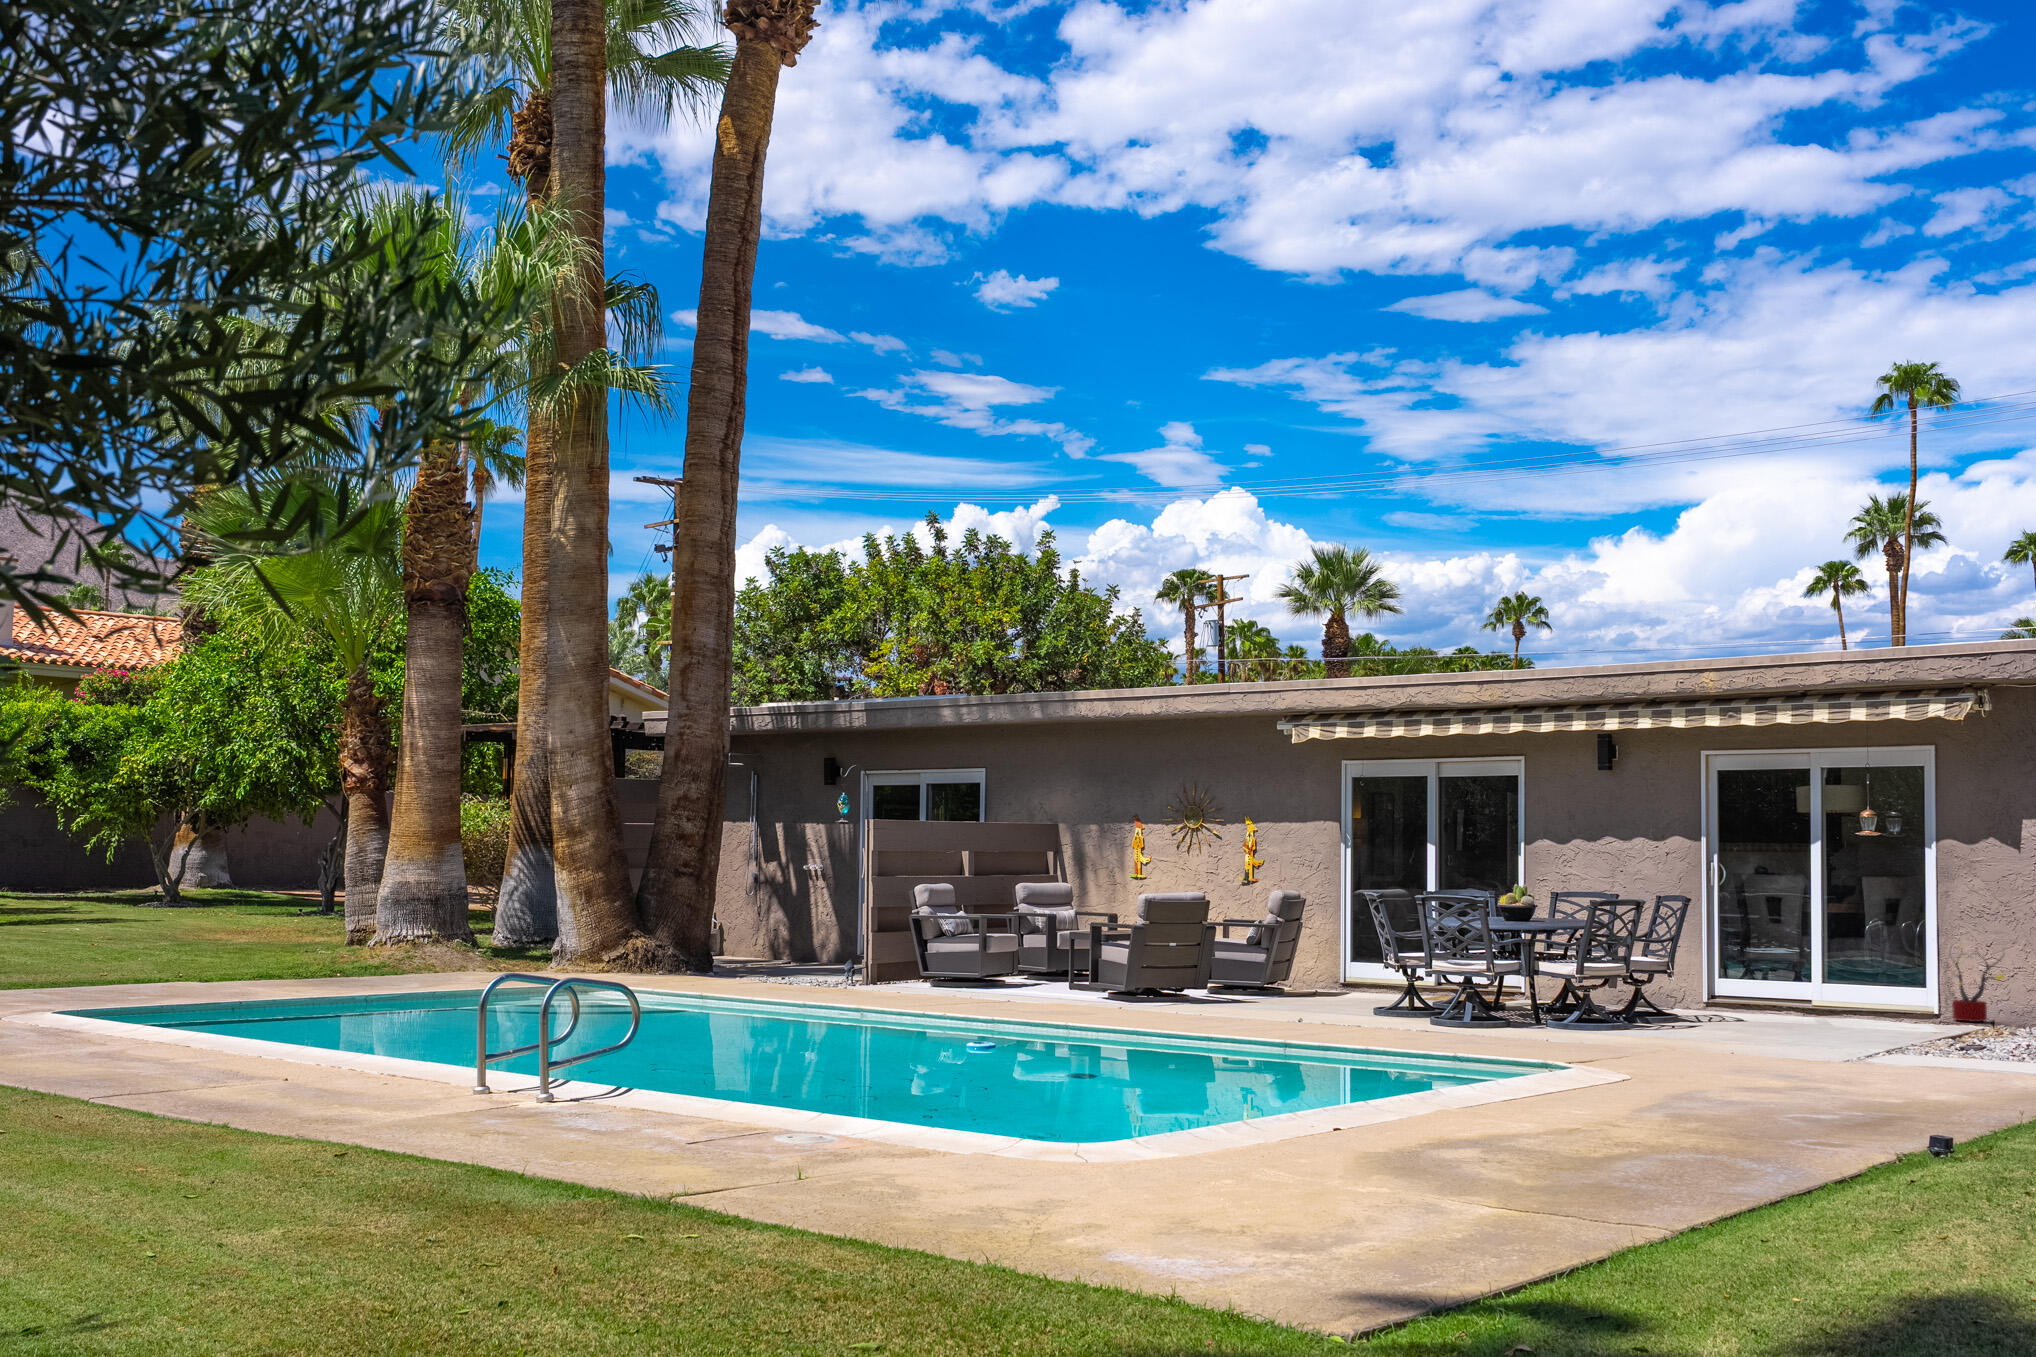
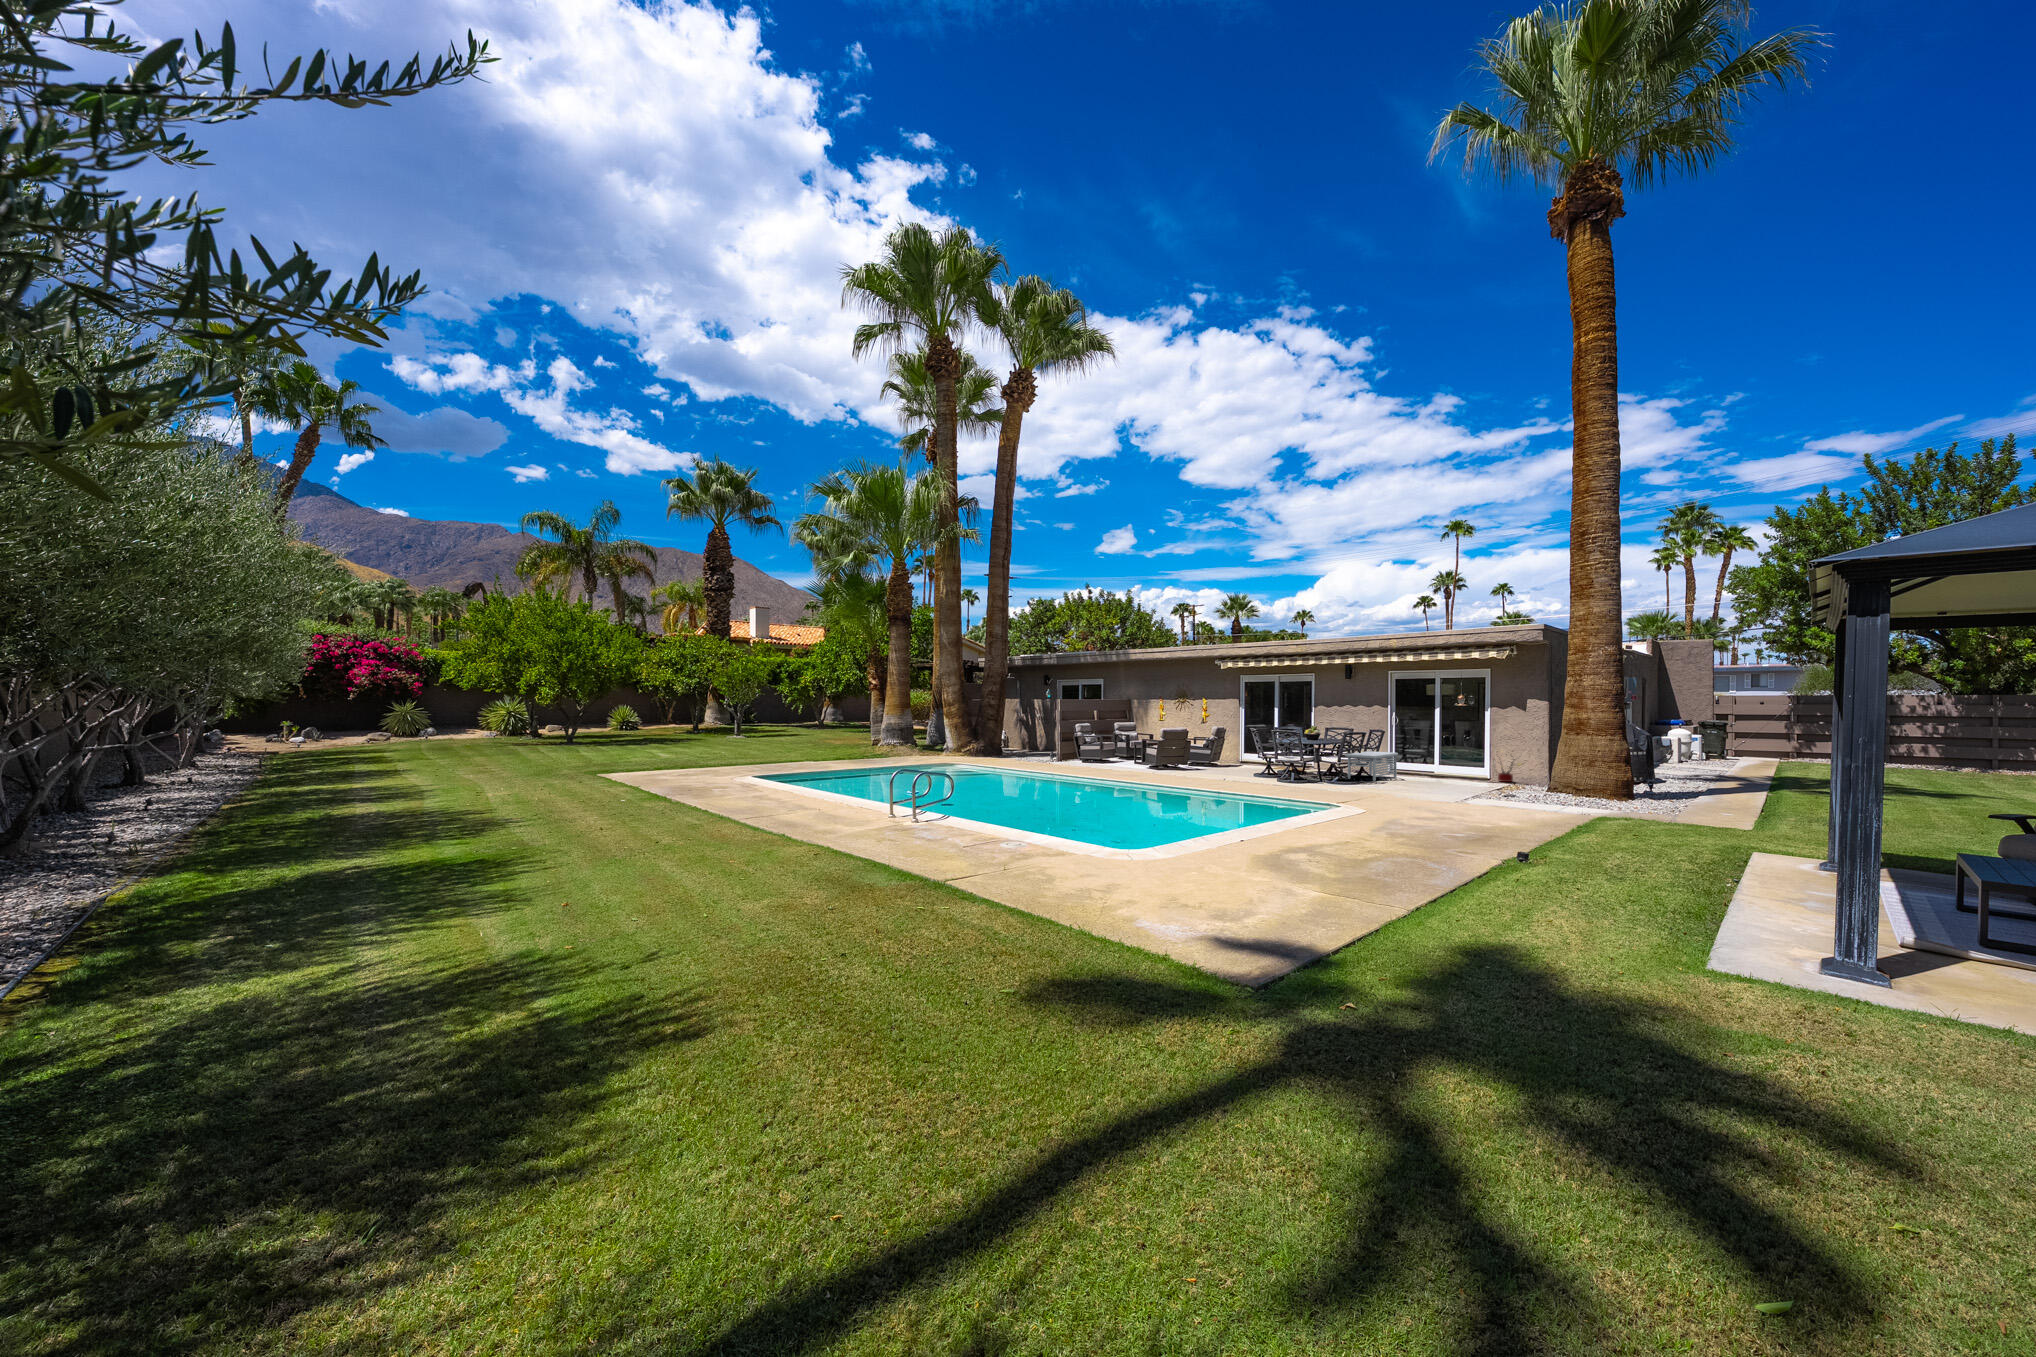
storage bench: none [1595,949,1721,1020] -> present [1345,751,1398,781]

